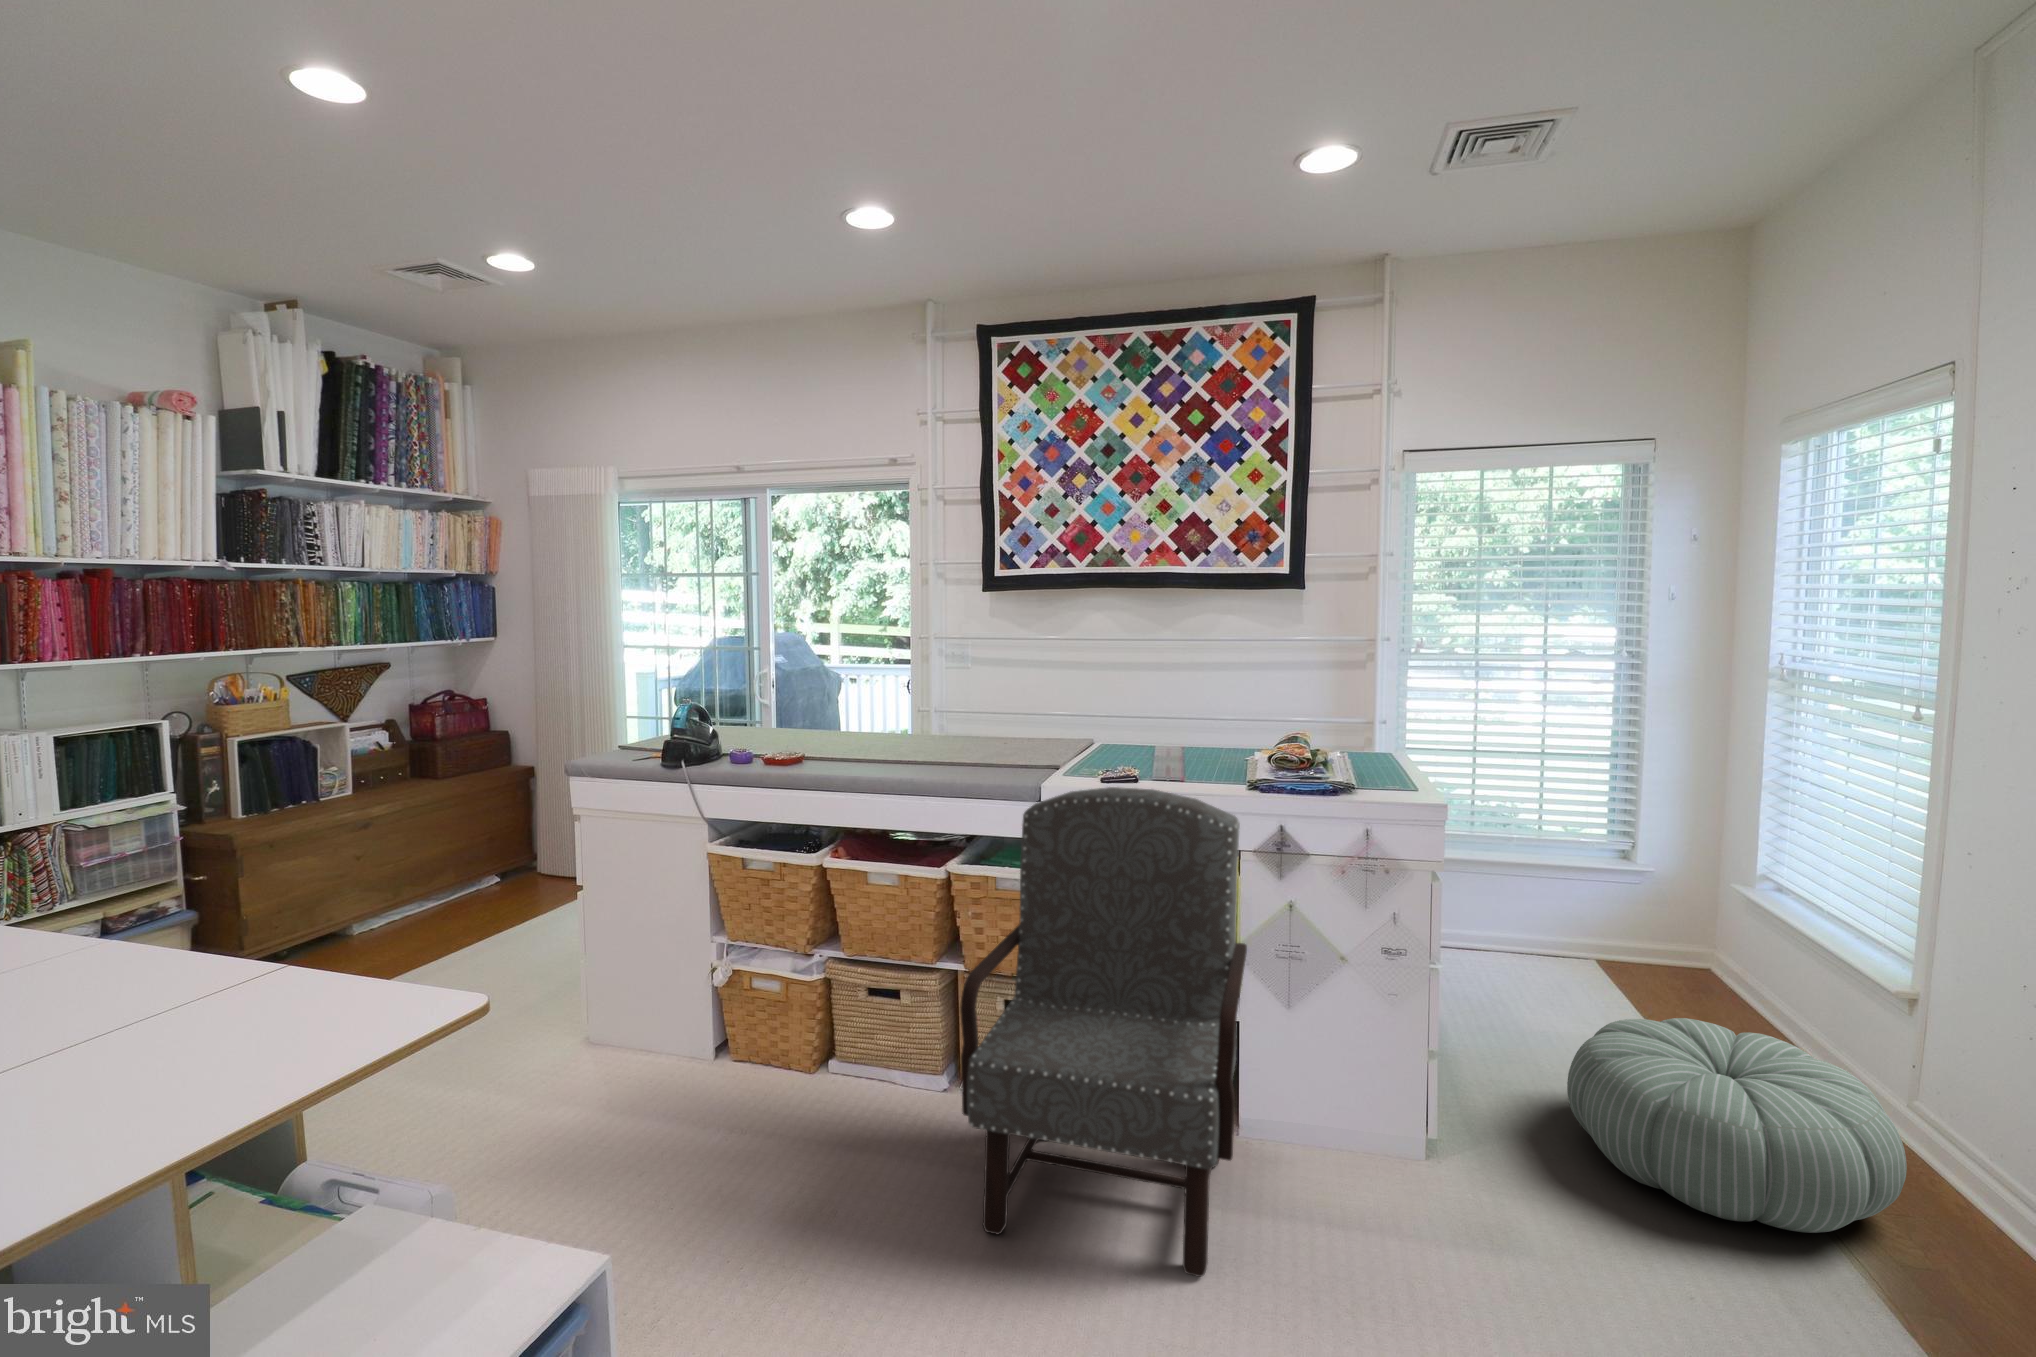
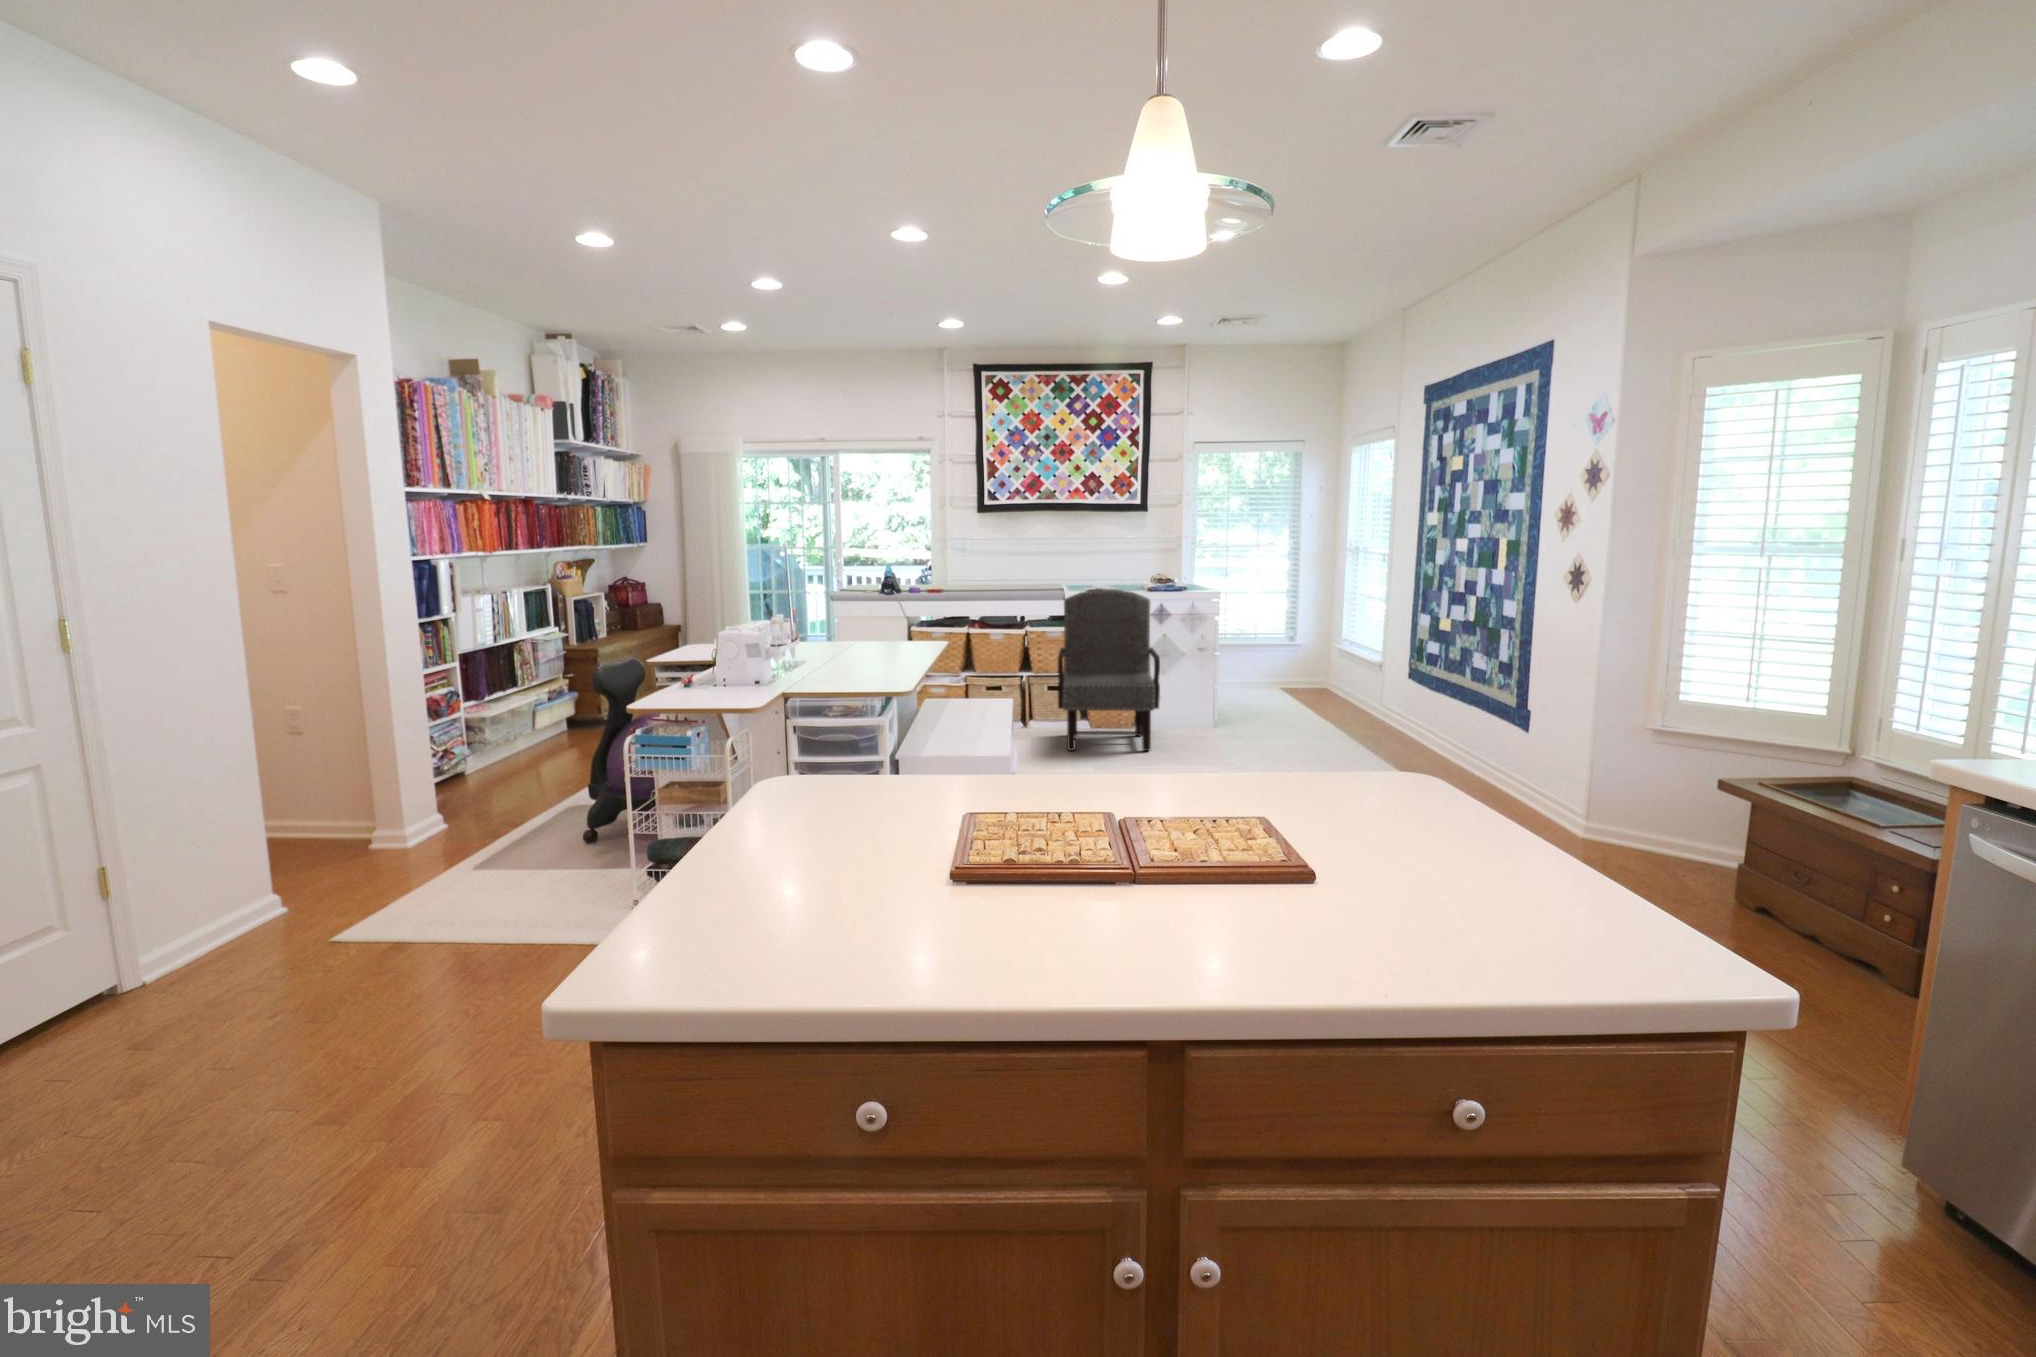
pouf: present [1567,1018,1907,1233] -> none [1266,678,1371,731]

